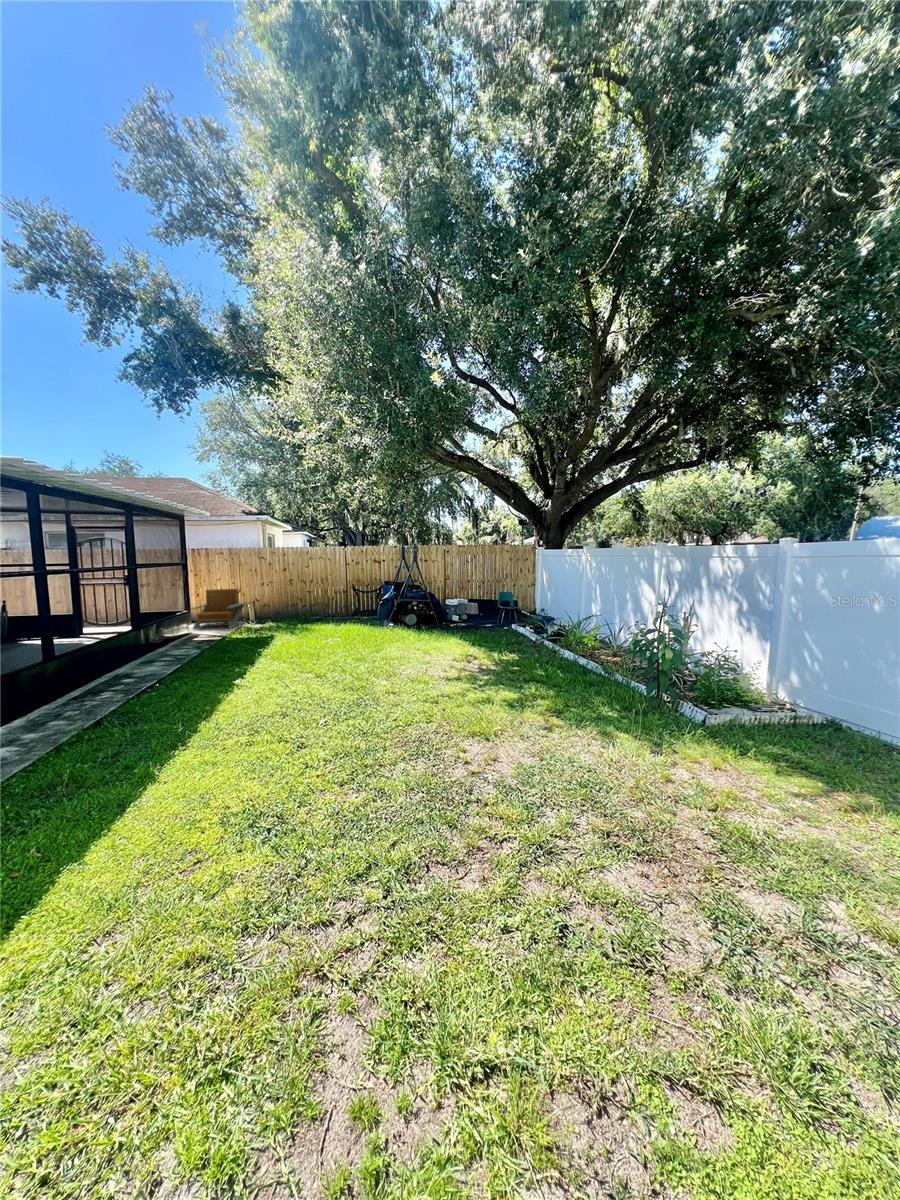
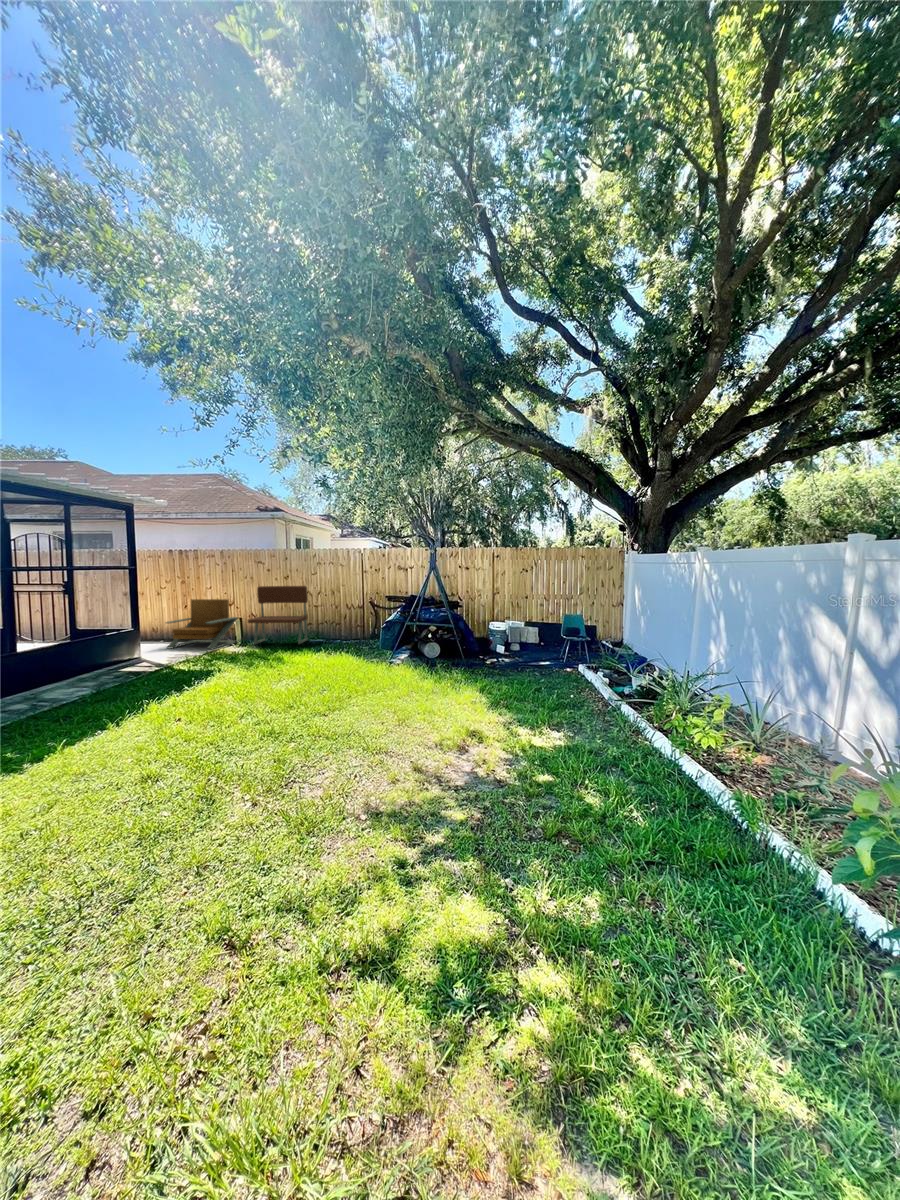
bench: none [258,576,304,624] -> present [248,586,308,644]

